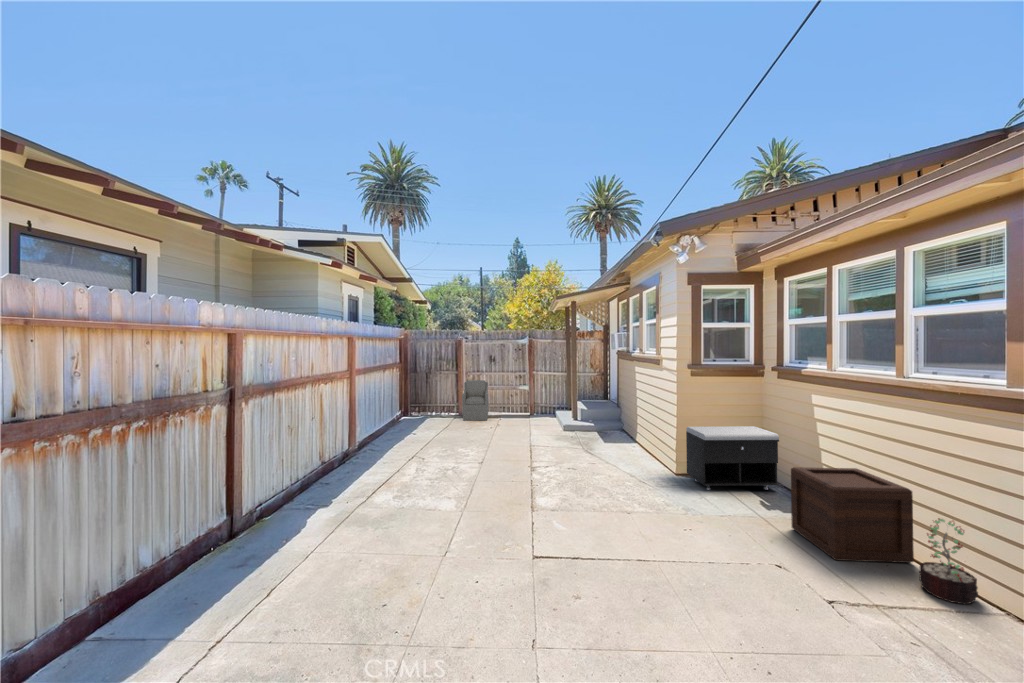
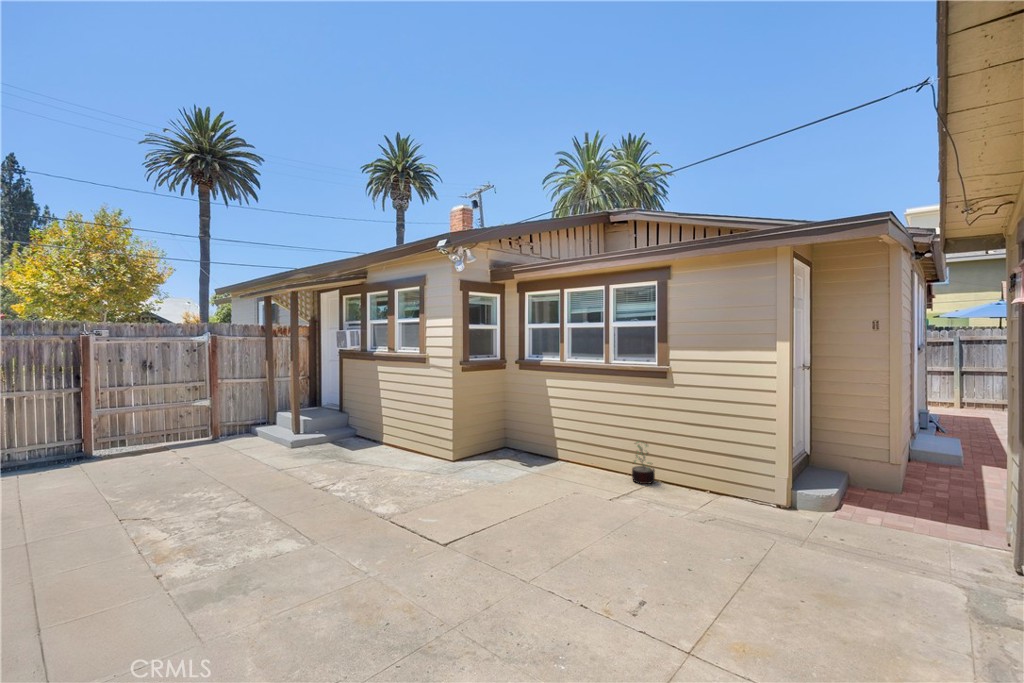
chair: present [462,380,488,421] -> none [94,397,150,460]
storage bench: present [686,426,779,490] -> none [459,408,523,464]
wooden crate: present [791,467,914,563] -> none [557,424,620,482]

